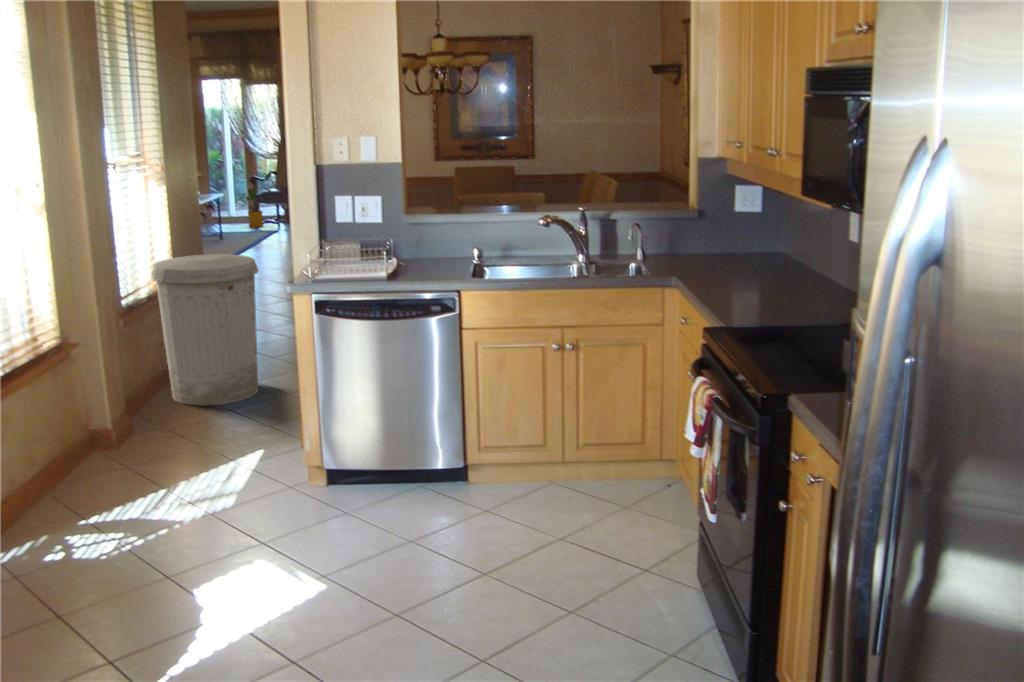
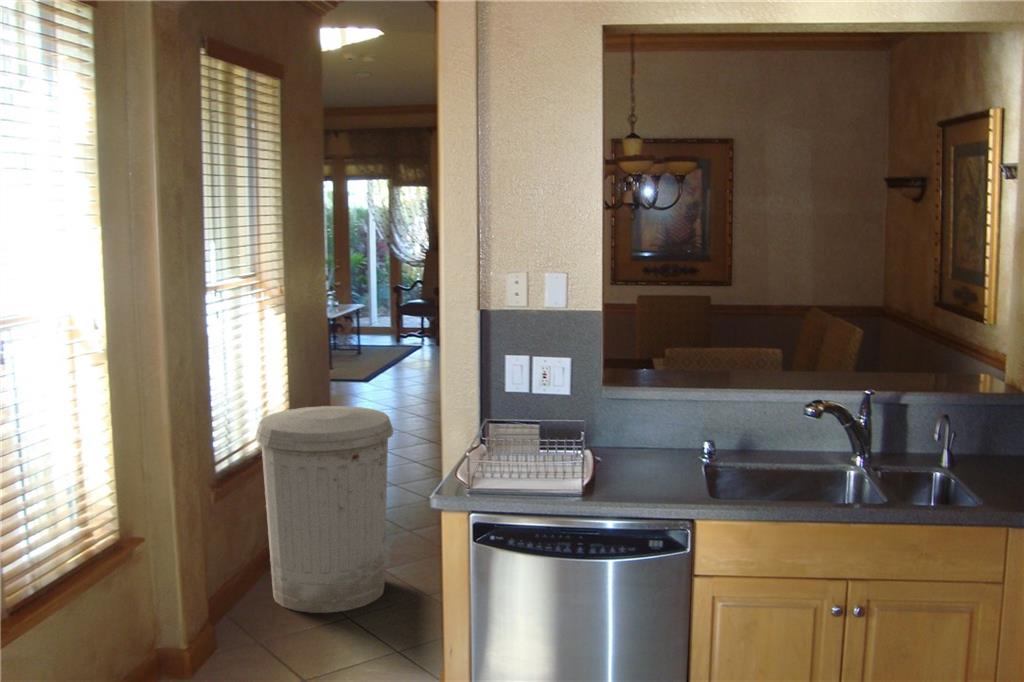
house plant: present [240,188,271,228] -> none [376,297,422,341]

